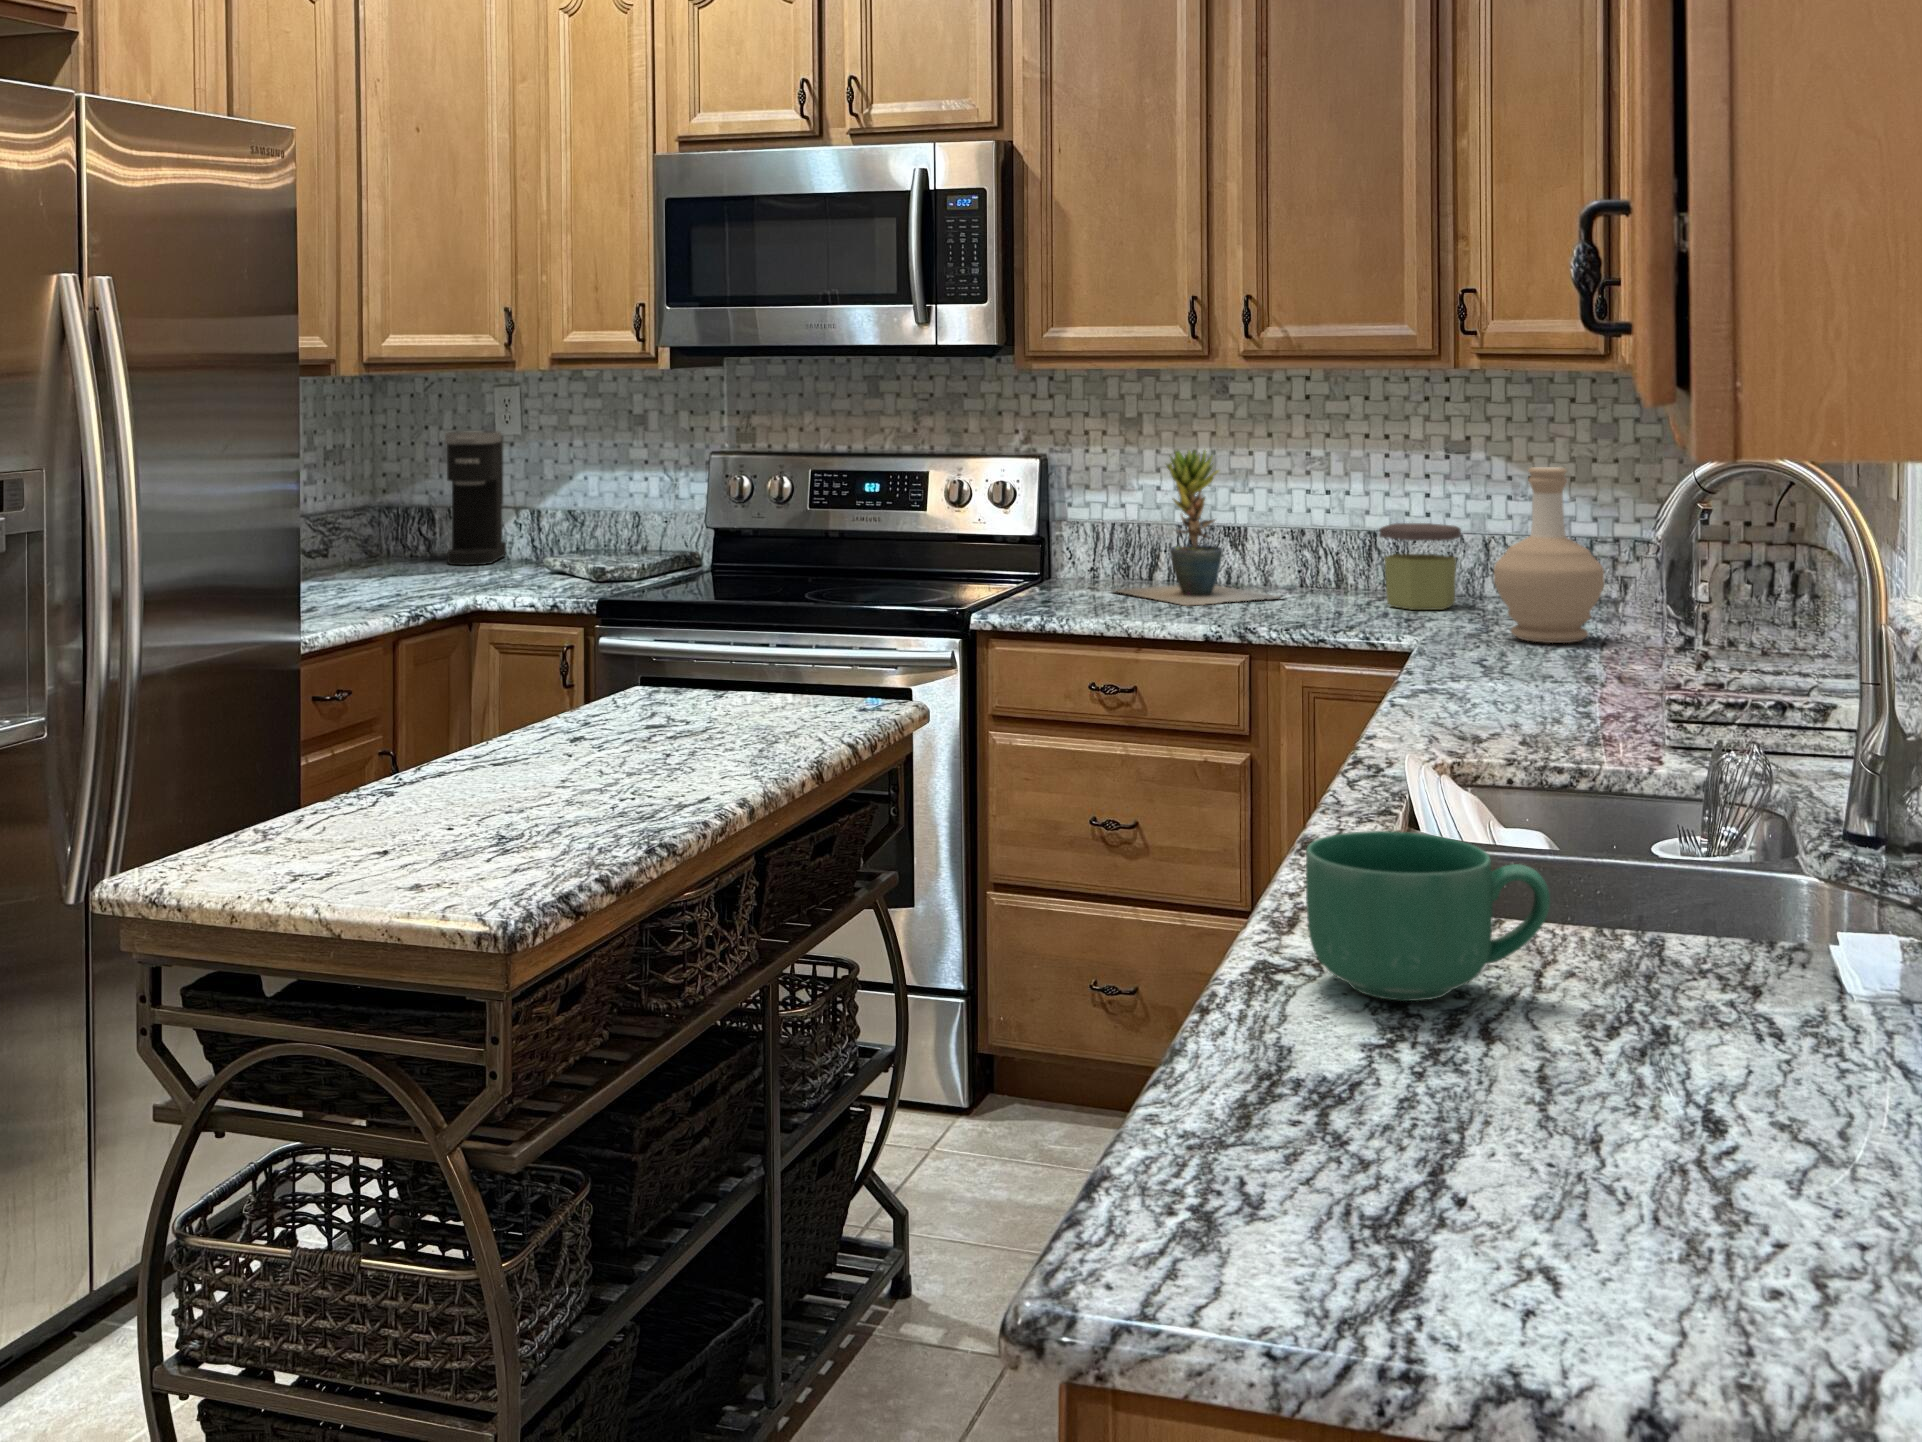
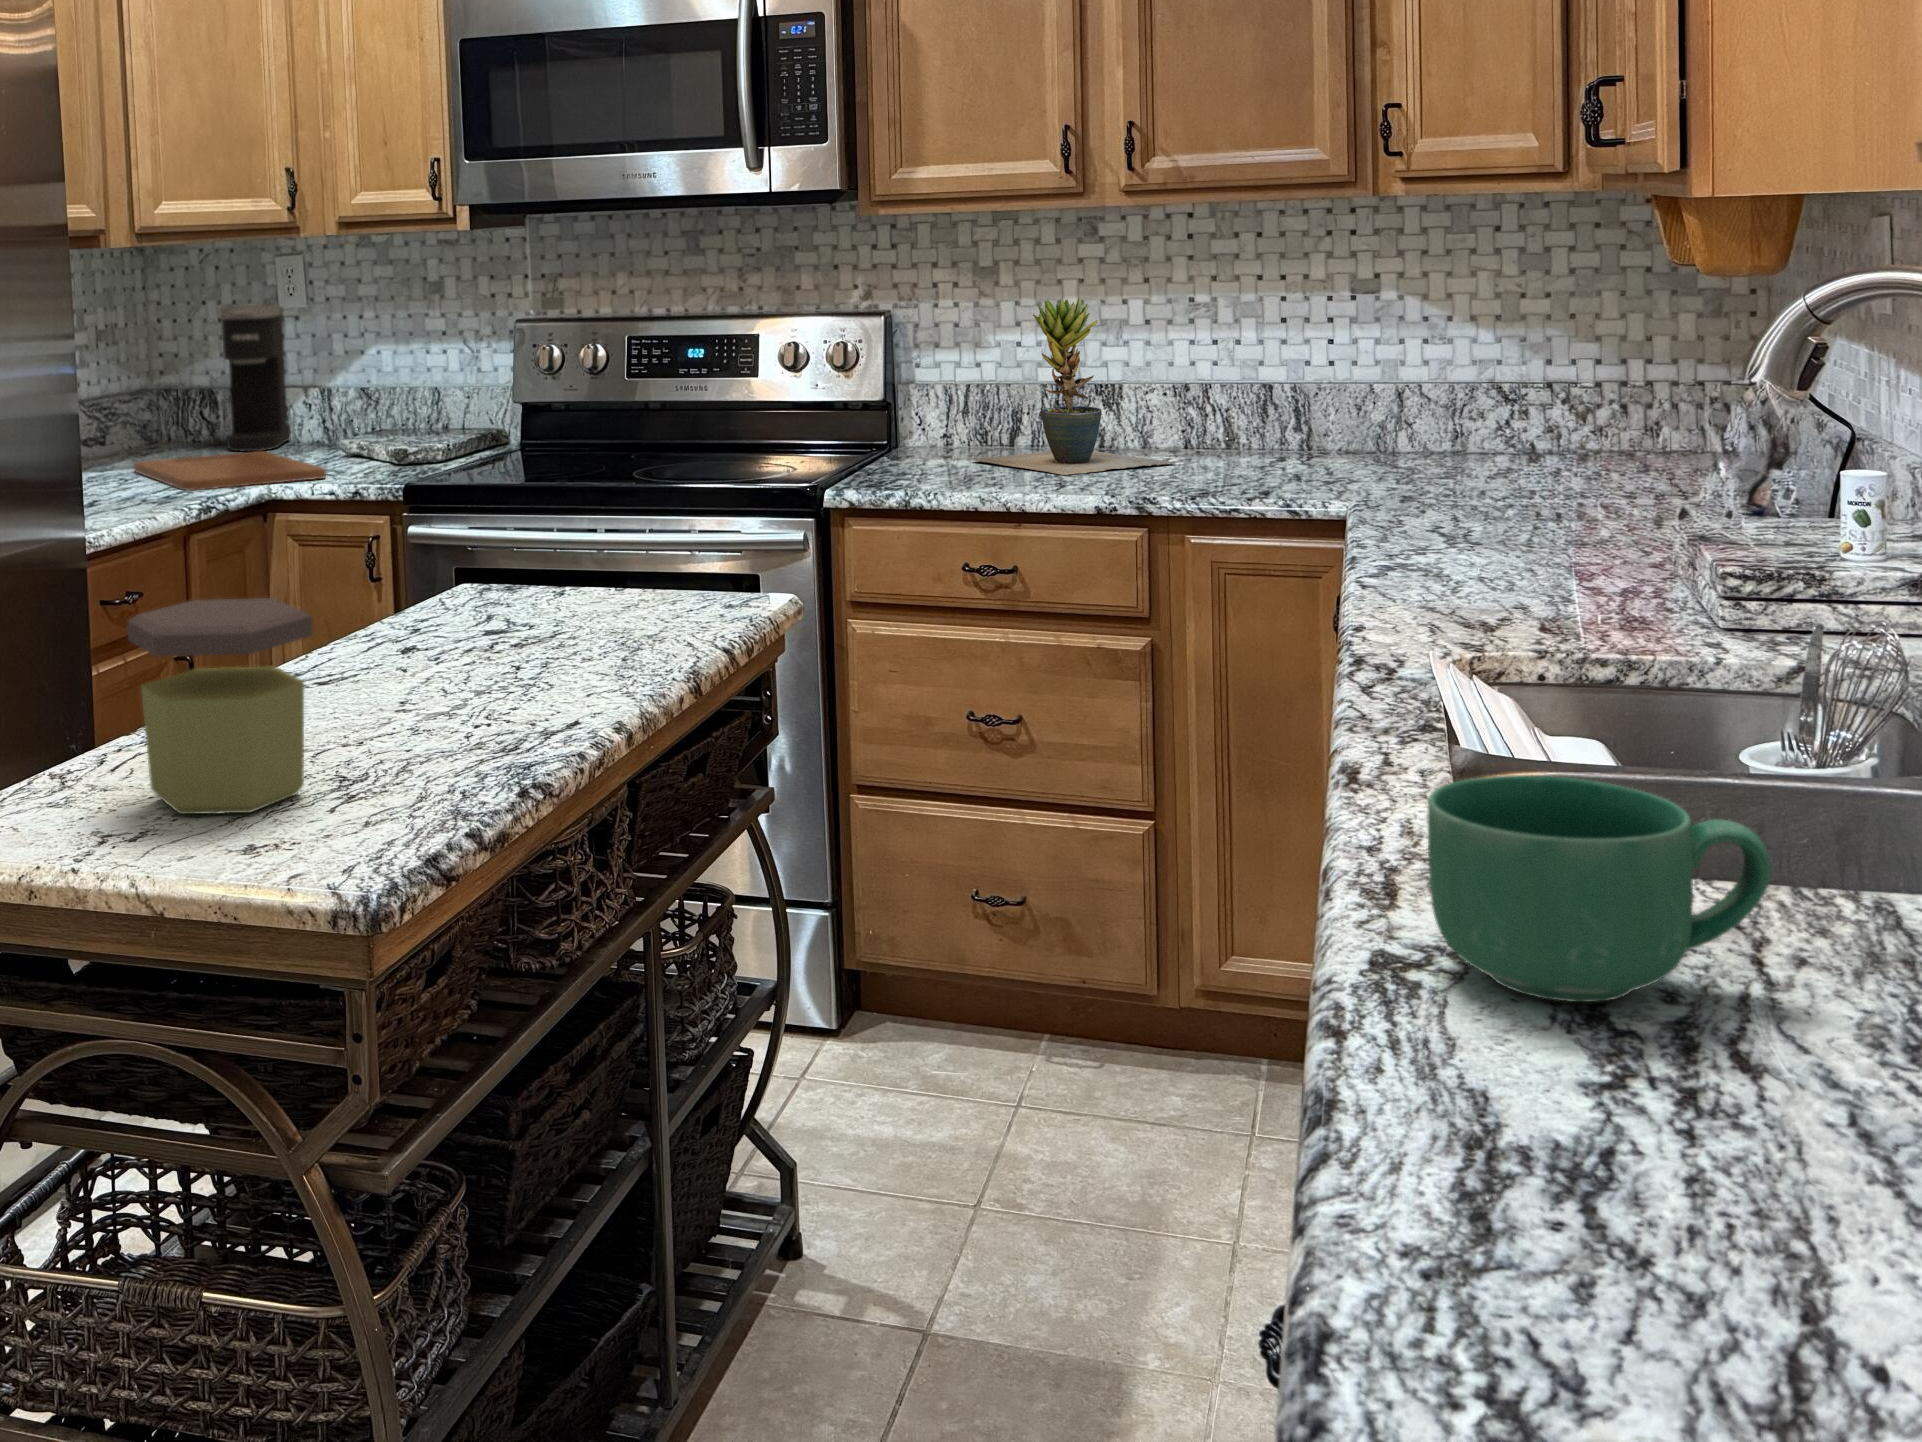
bottle: present [1494,467,1604,643] -> none [1438,305,1571,507]
jar: present [1379,523,1461,610] -> present [127,598,313,814]
cutting board: none [358,565,532,599] -> present [134,451,326,491]

